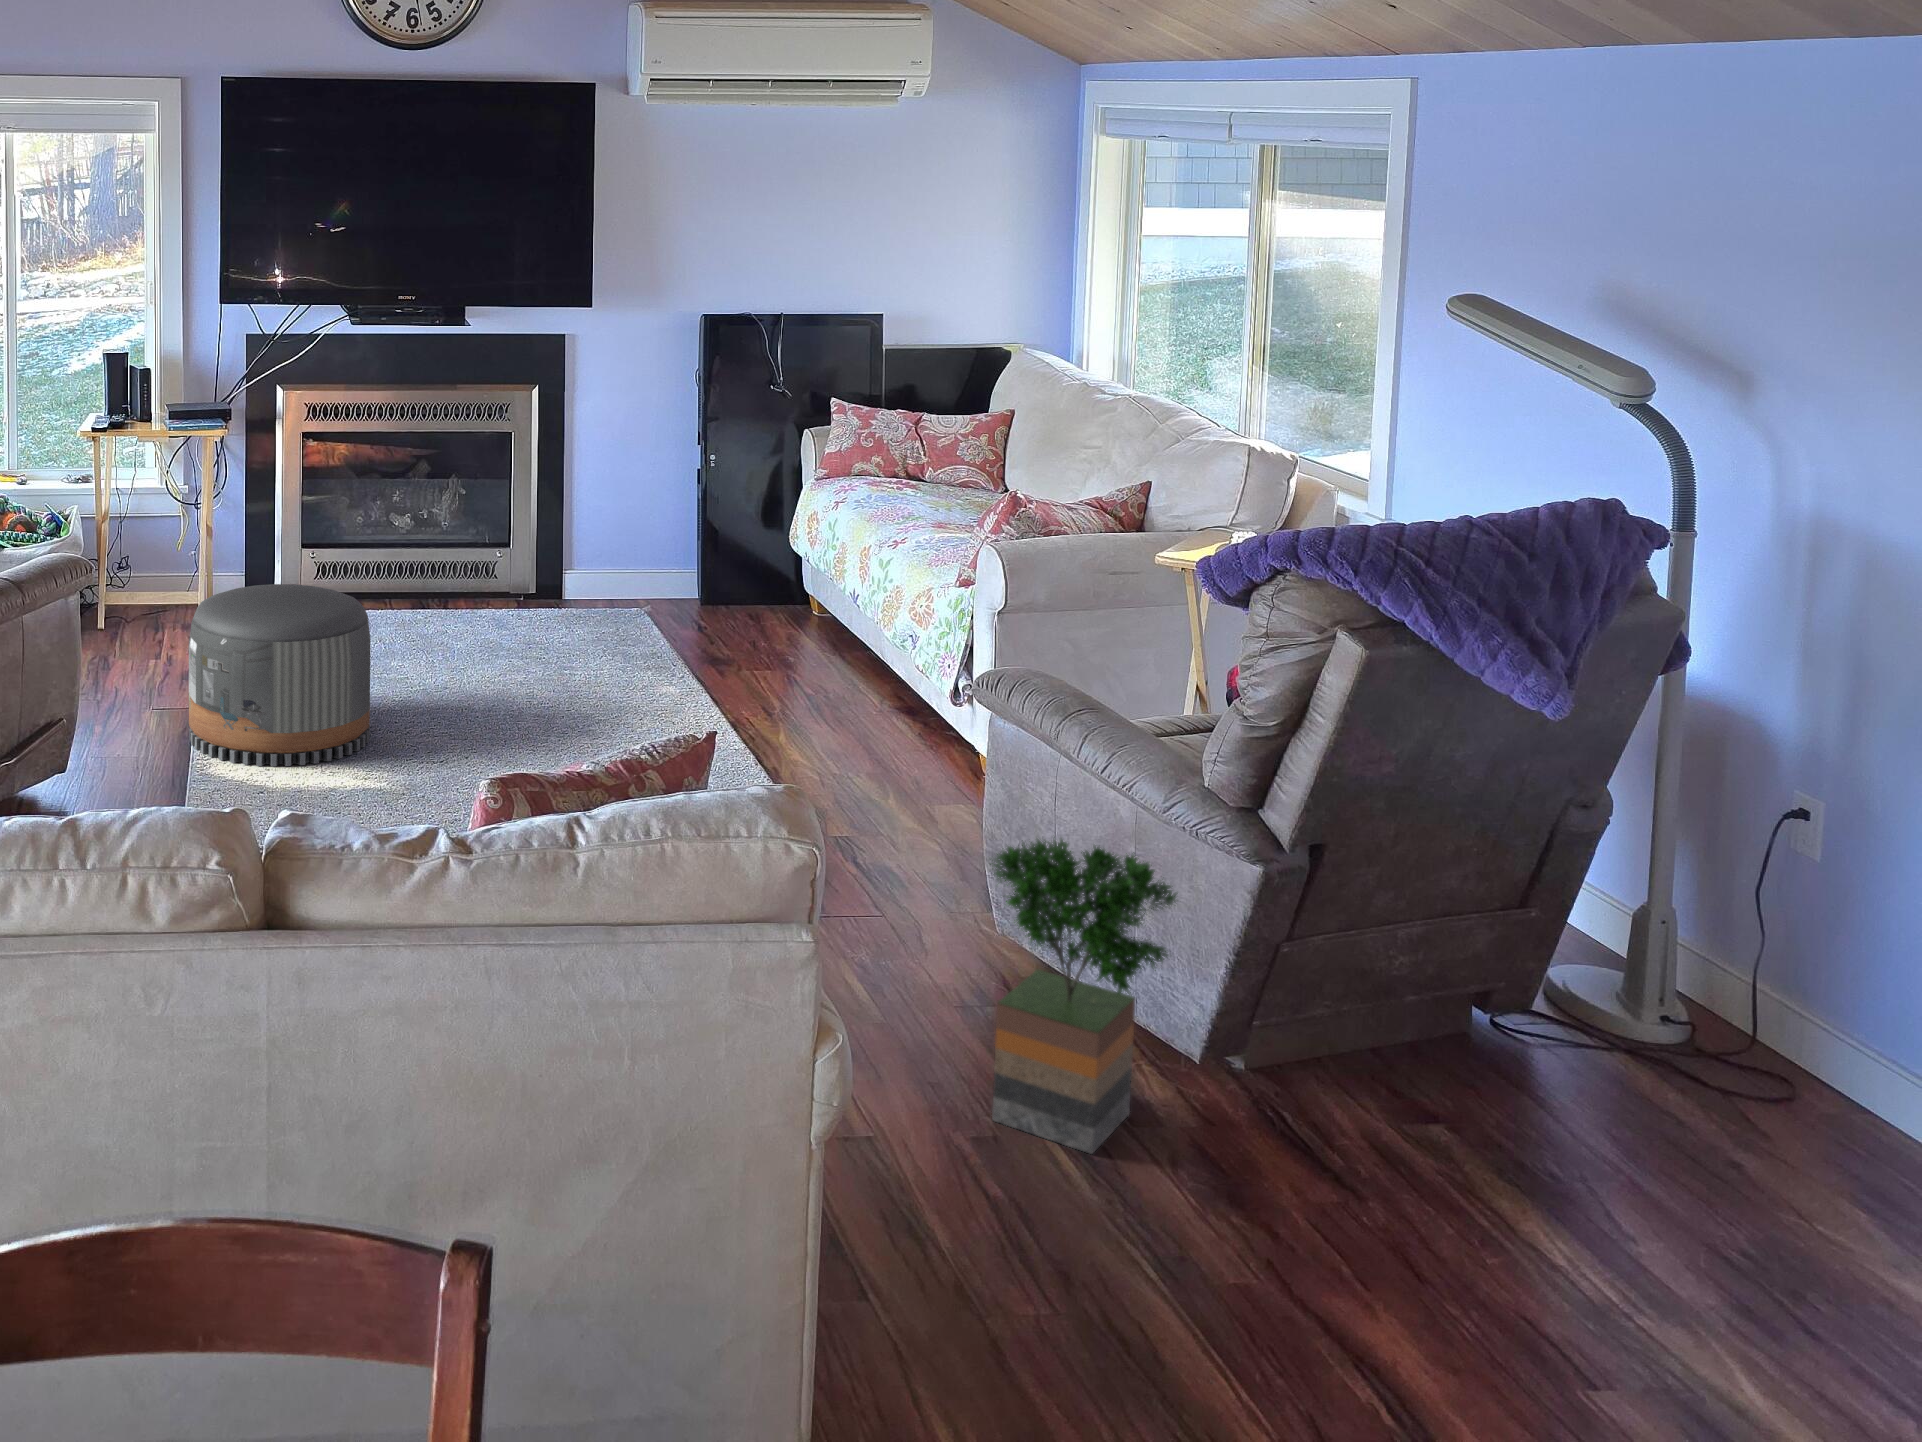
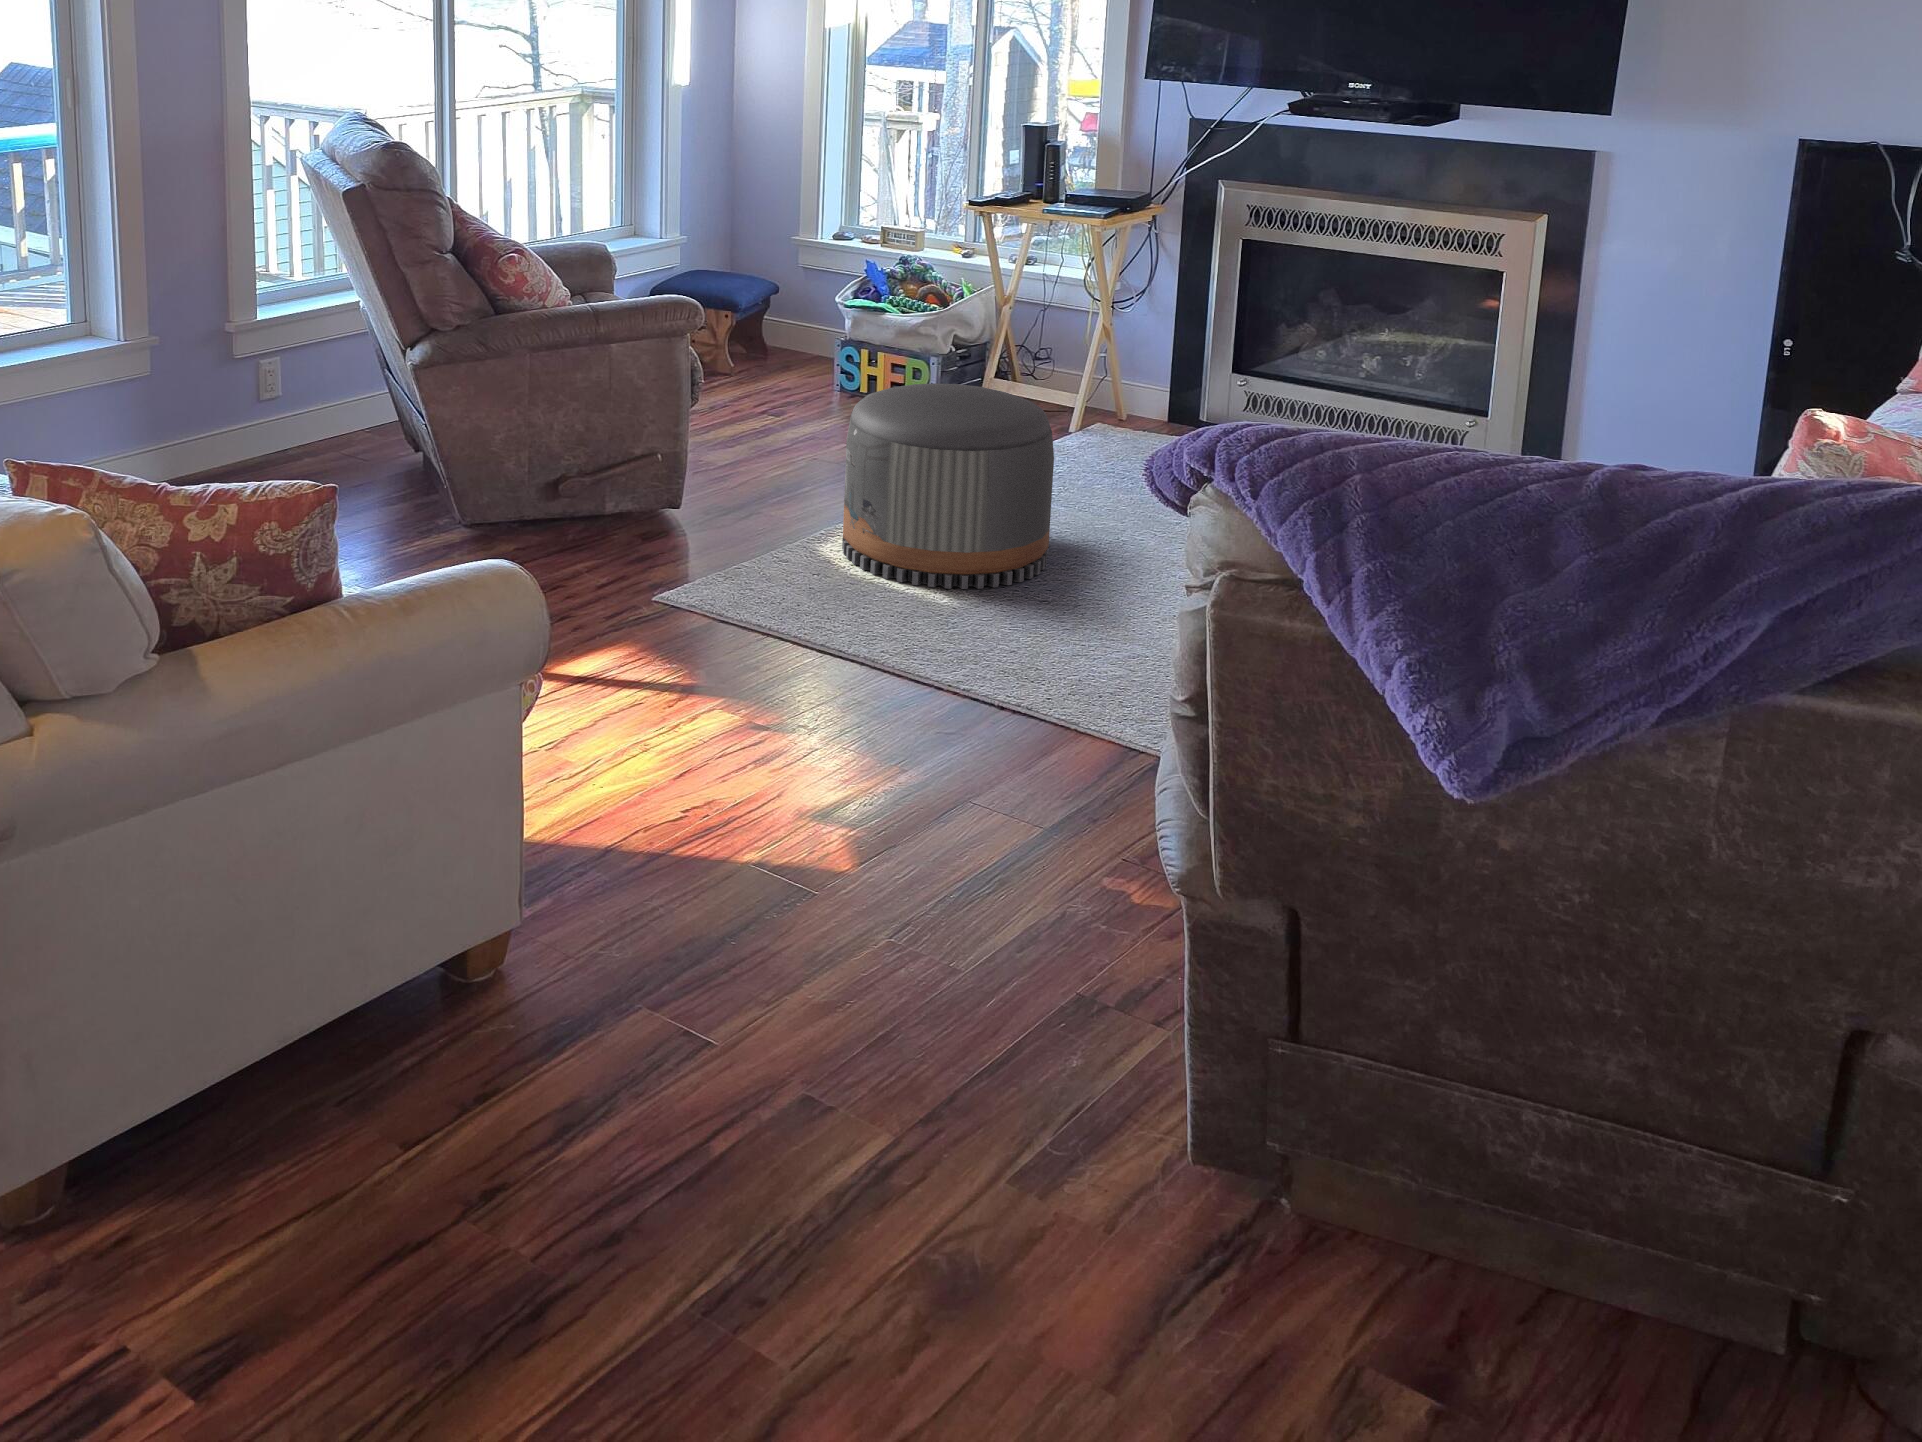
potted tree: present [992,837,1176,1154] -> none [915,854,1242,1312]

